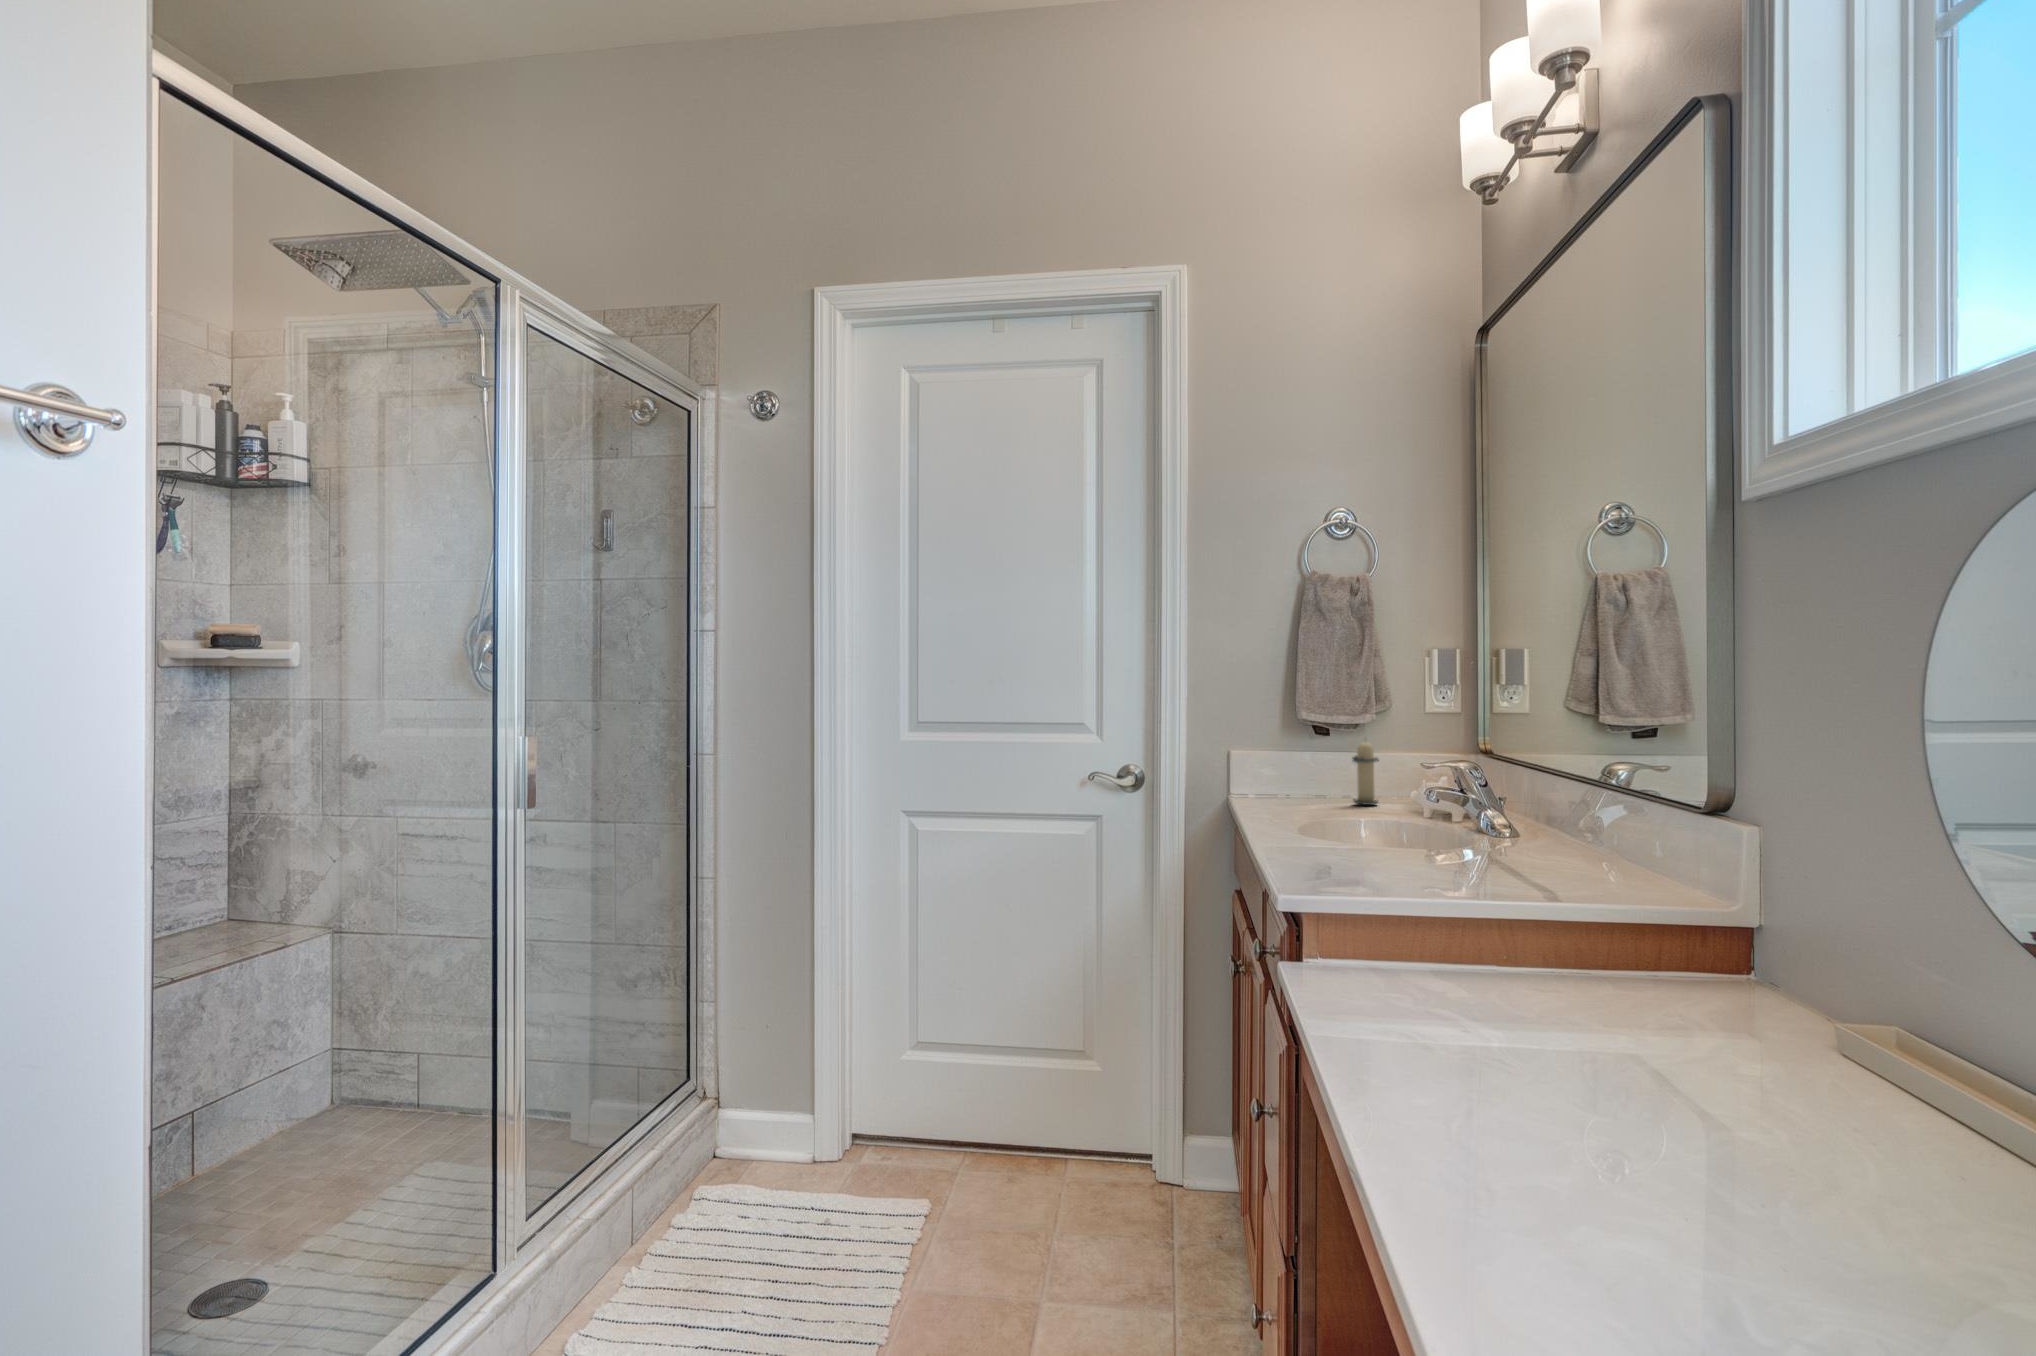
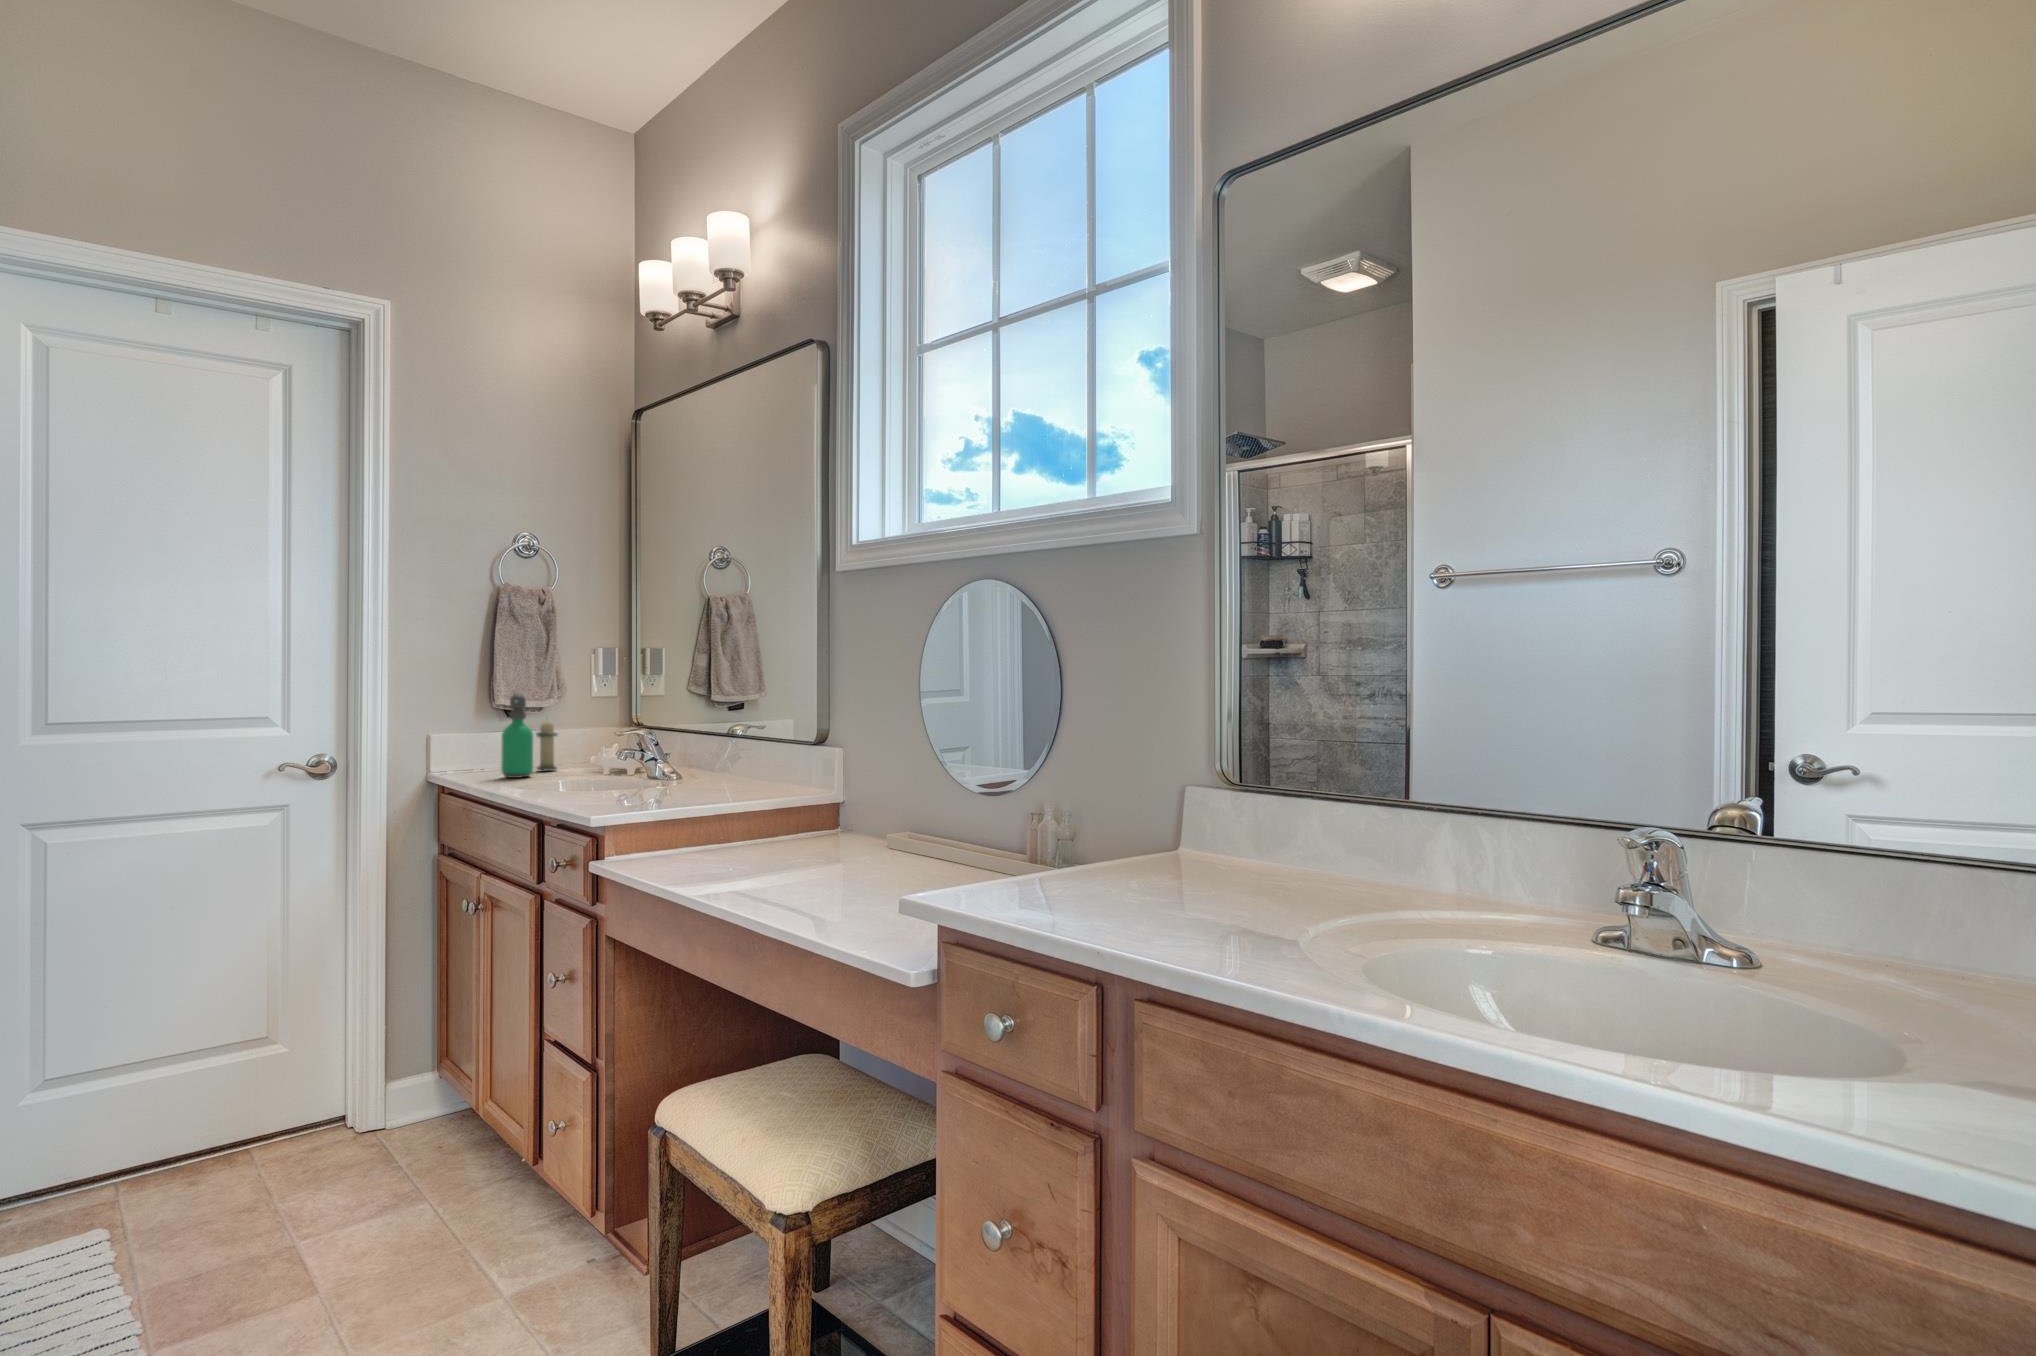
soap dispenser: none [1301,709,1338,814] -> present [501,694,533,778]

